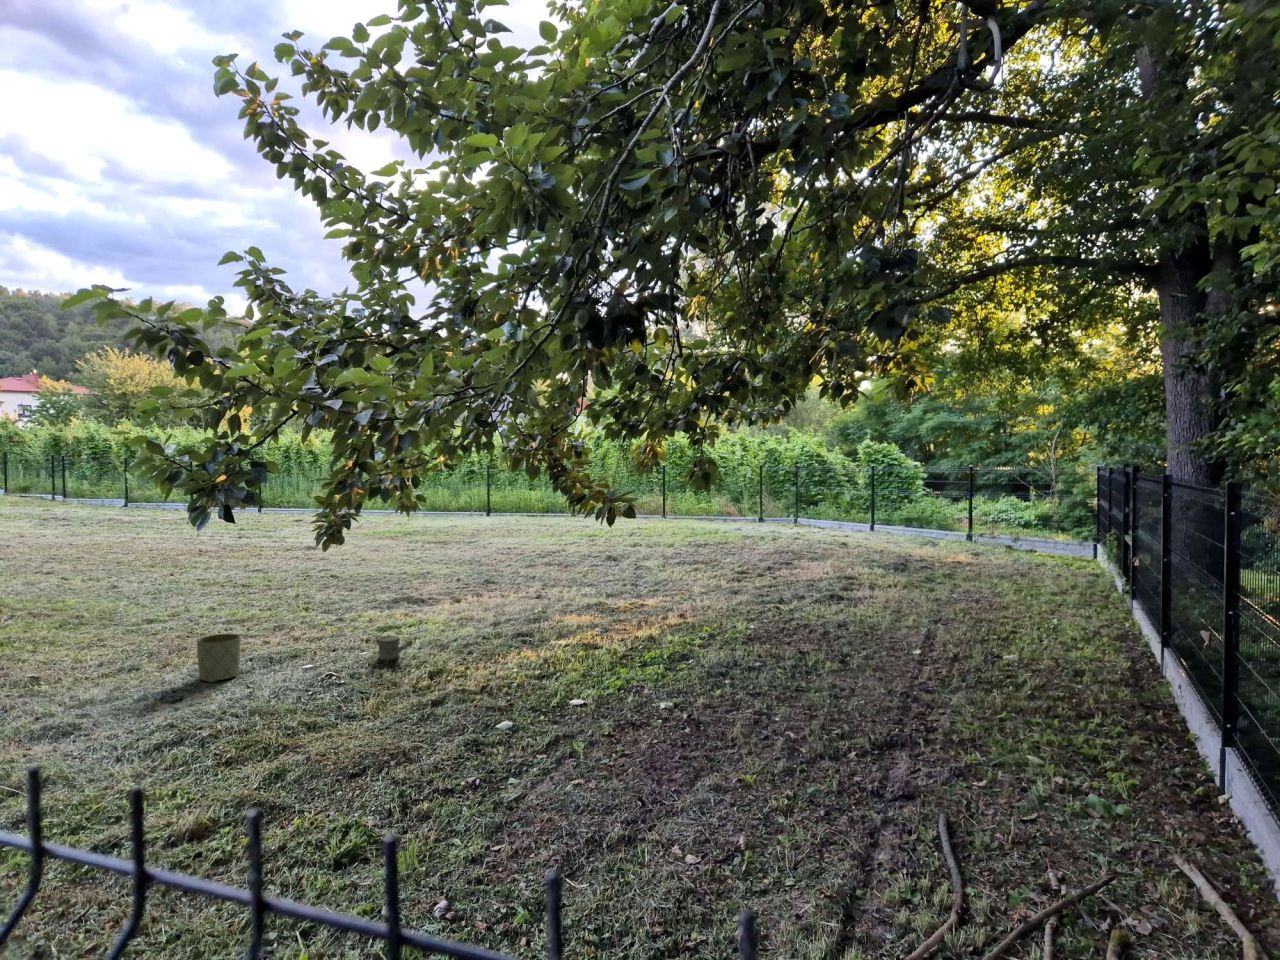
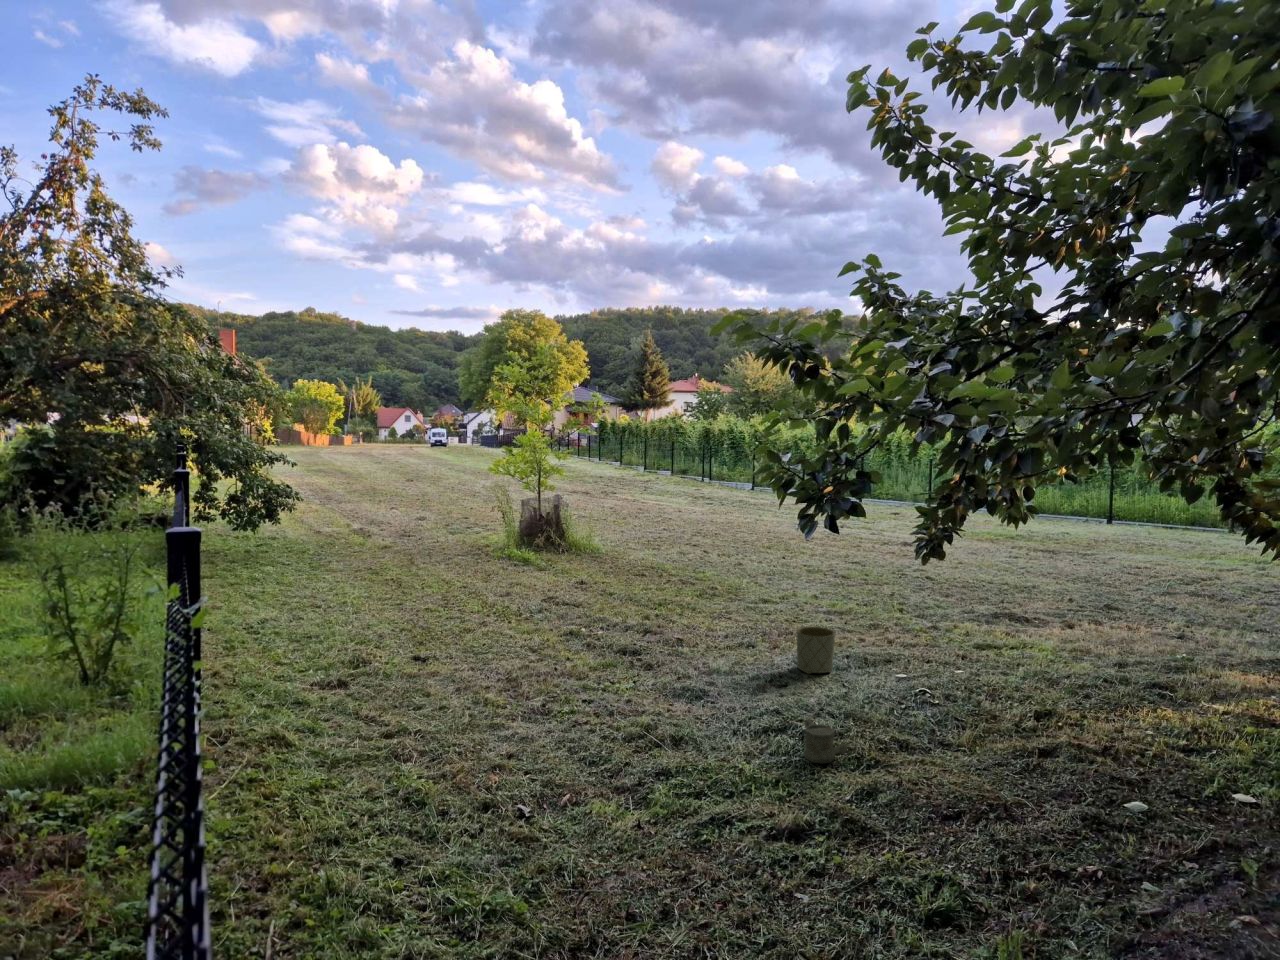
watering can: present [375,635,413,660] -> present [804,720,847,763]

